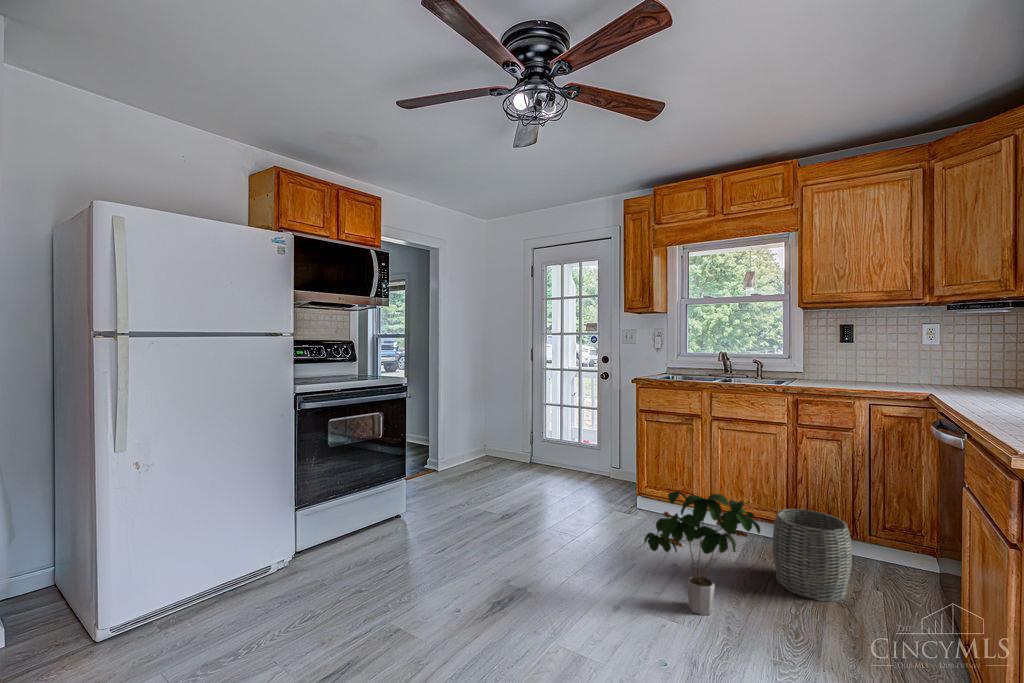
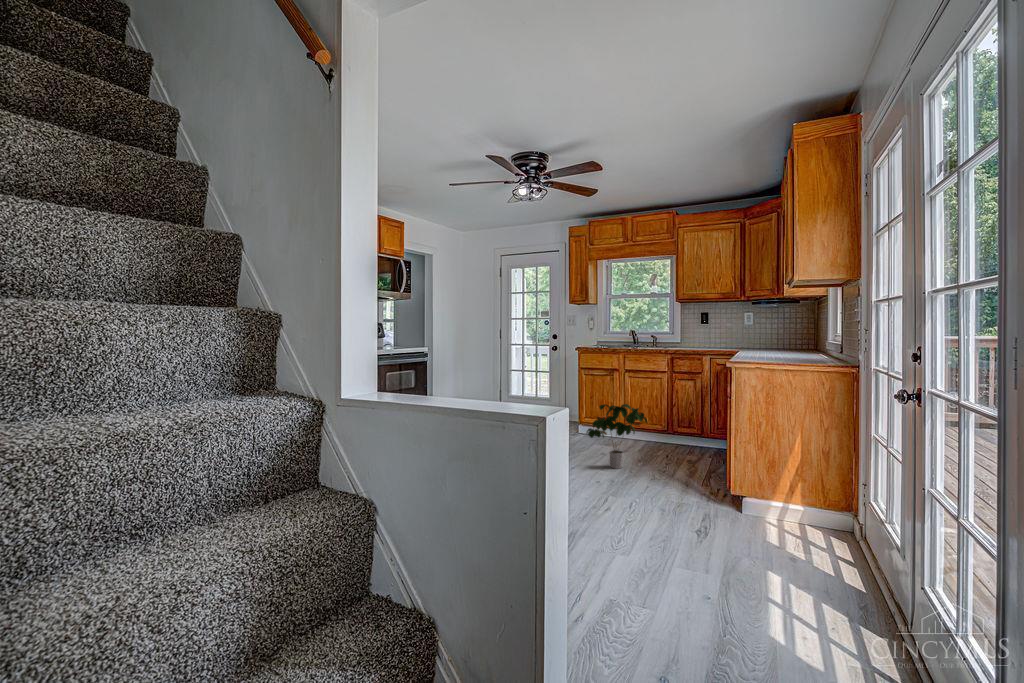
woven basket: present [773,509,852,602] -> none [657,417,696,462]

